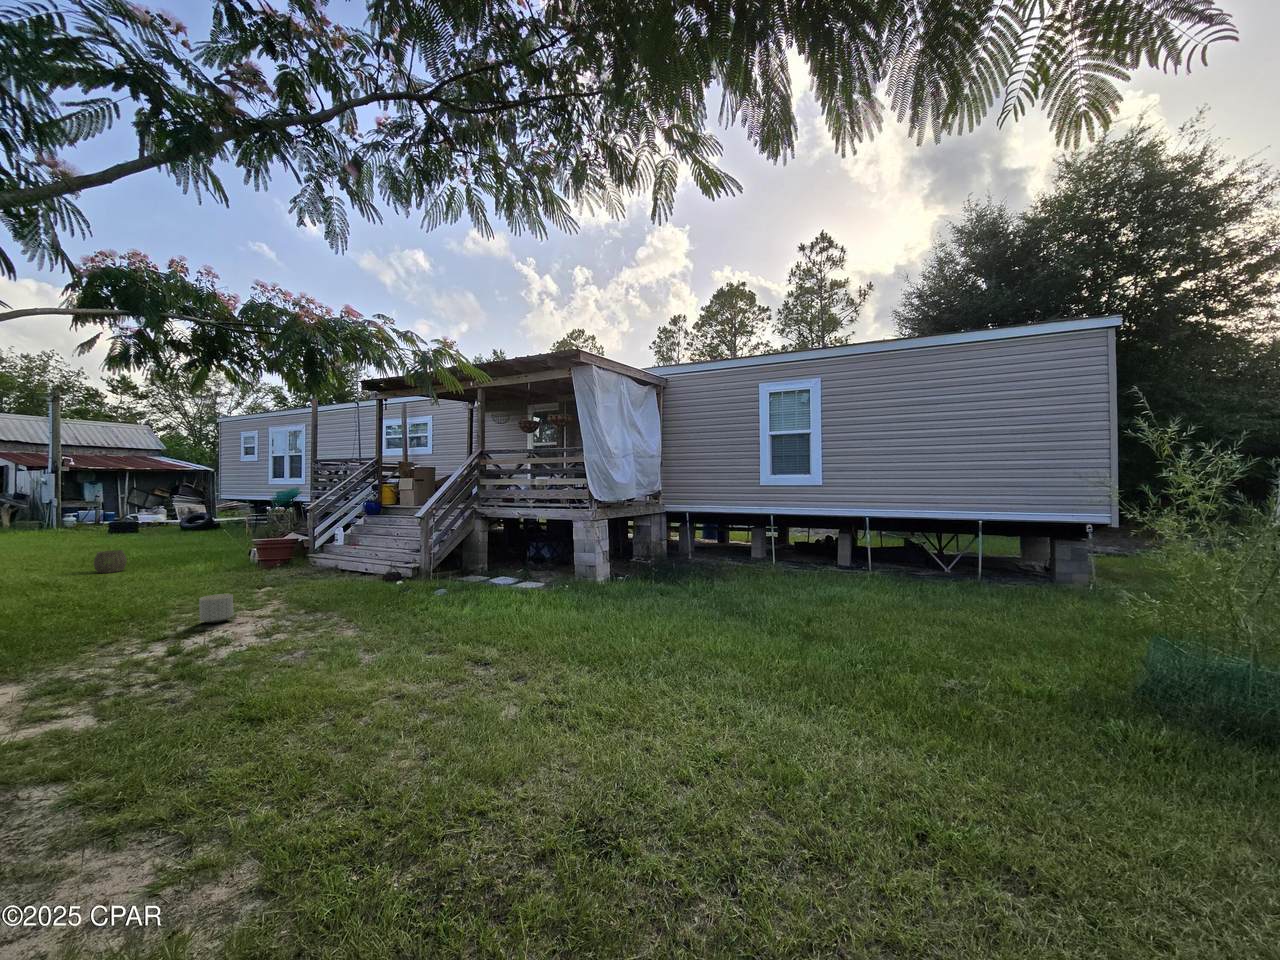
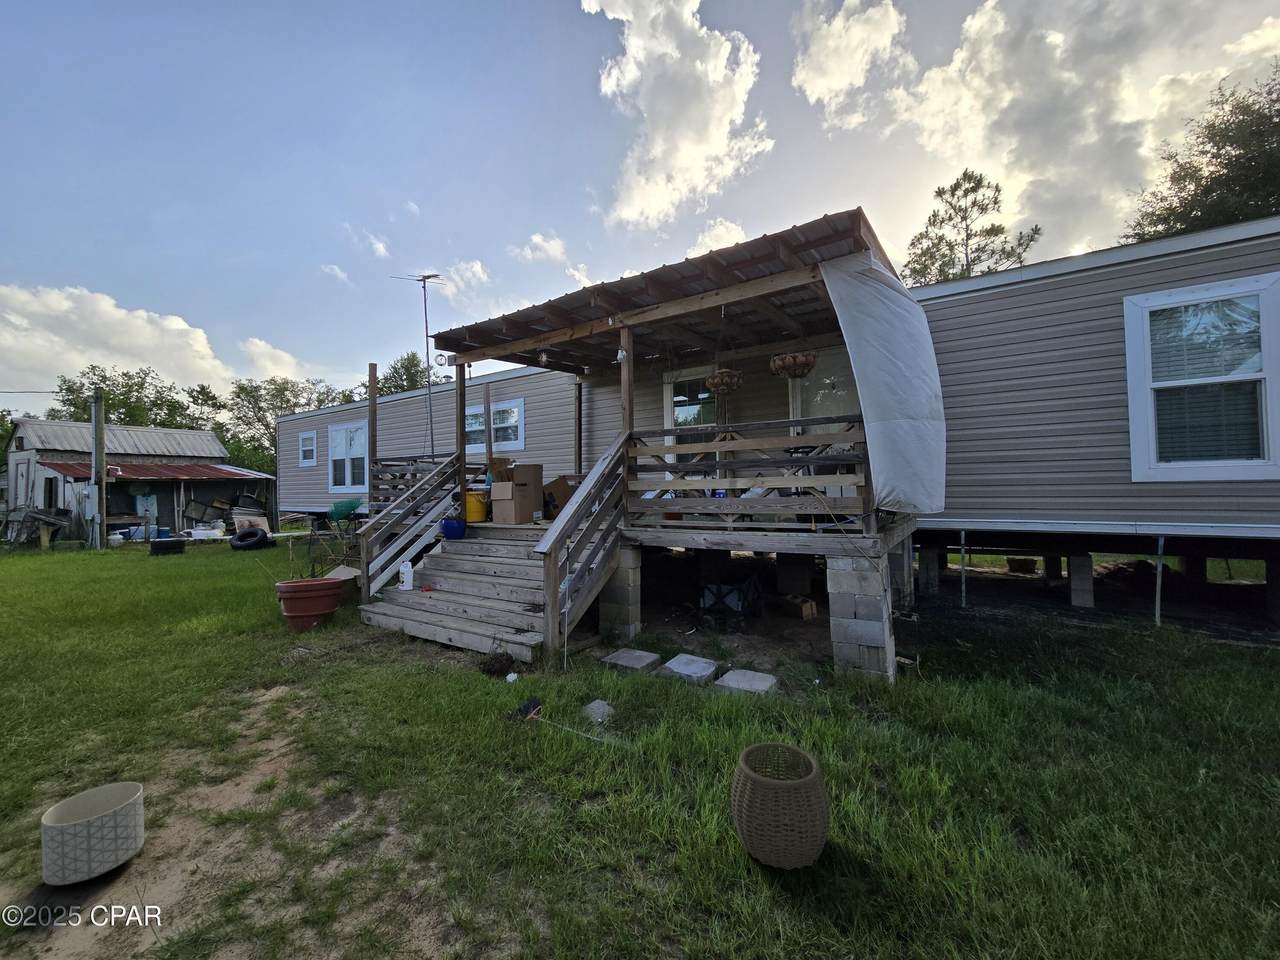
woven basket: present [94,550,127,573] -> present [731,742,831,870]

